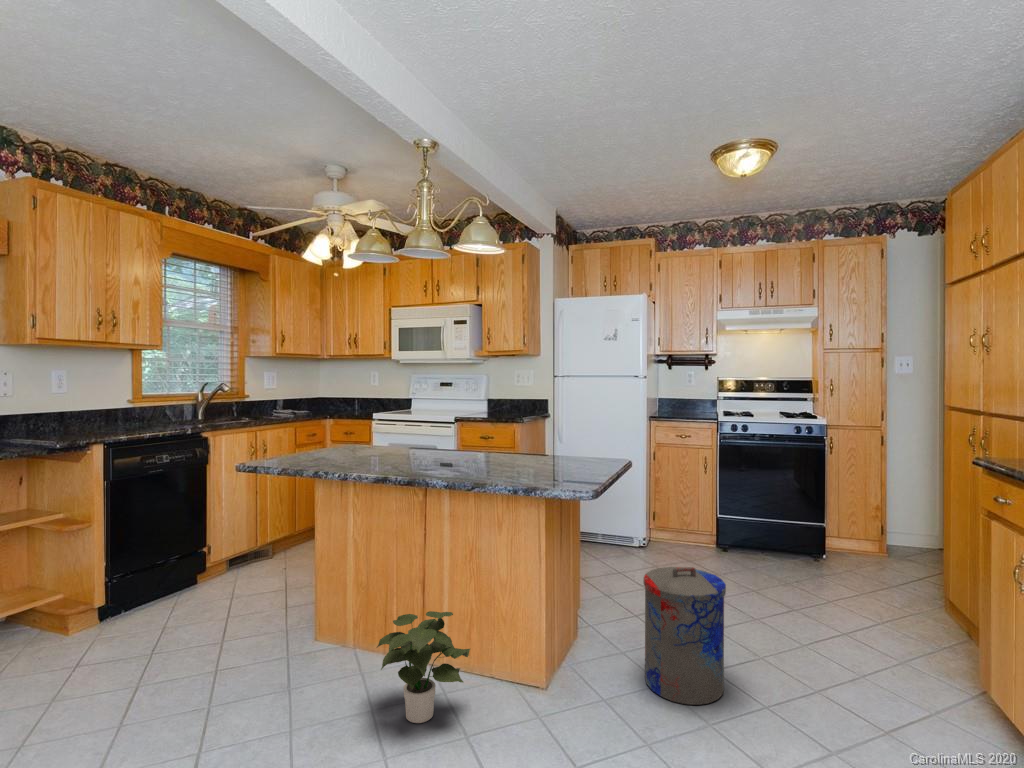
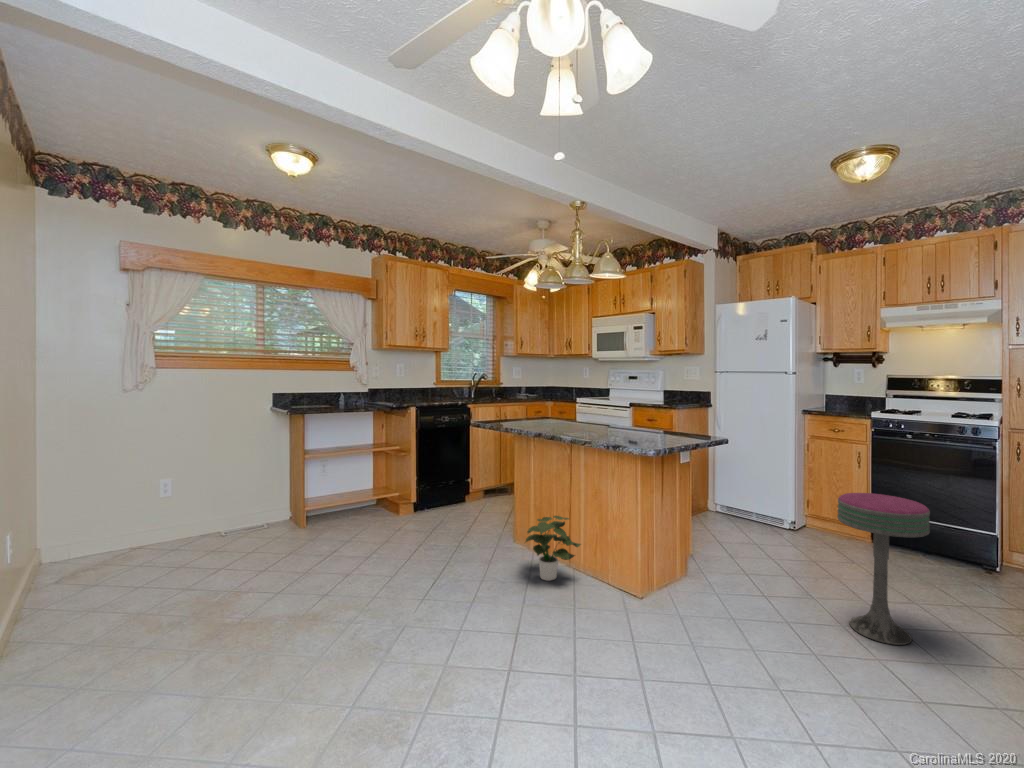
bar stool: none [777,521,872,696] -> present [837,493,930,645]
trash can: present [644,567,726,705] -> none [711,514,779,618]

